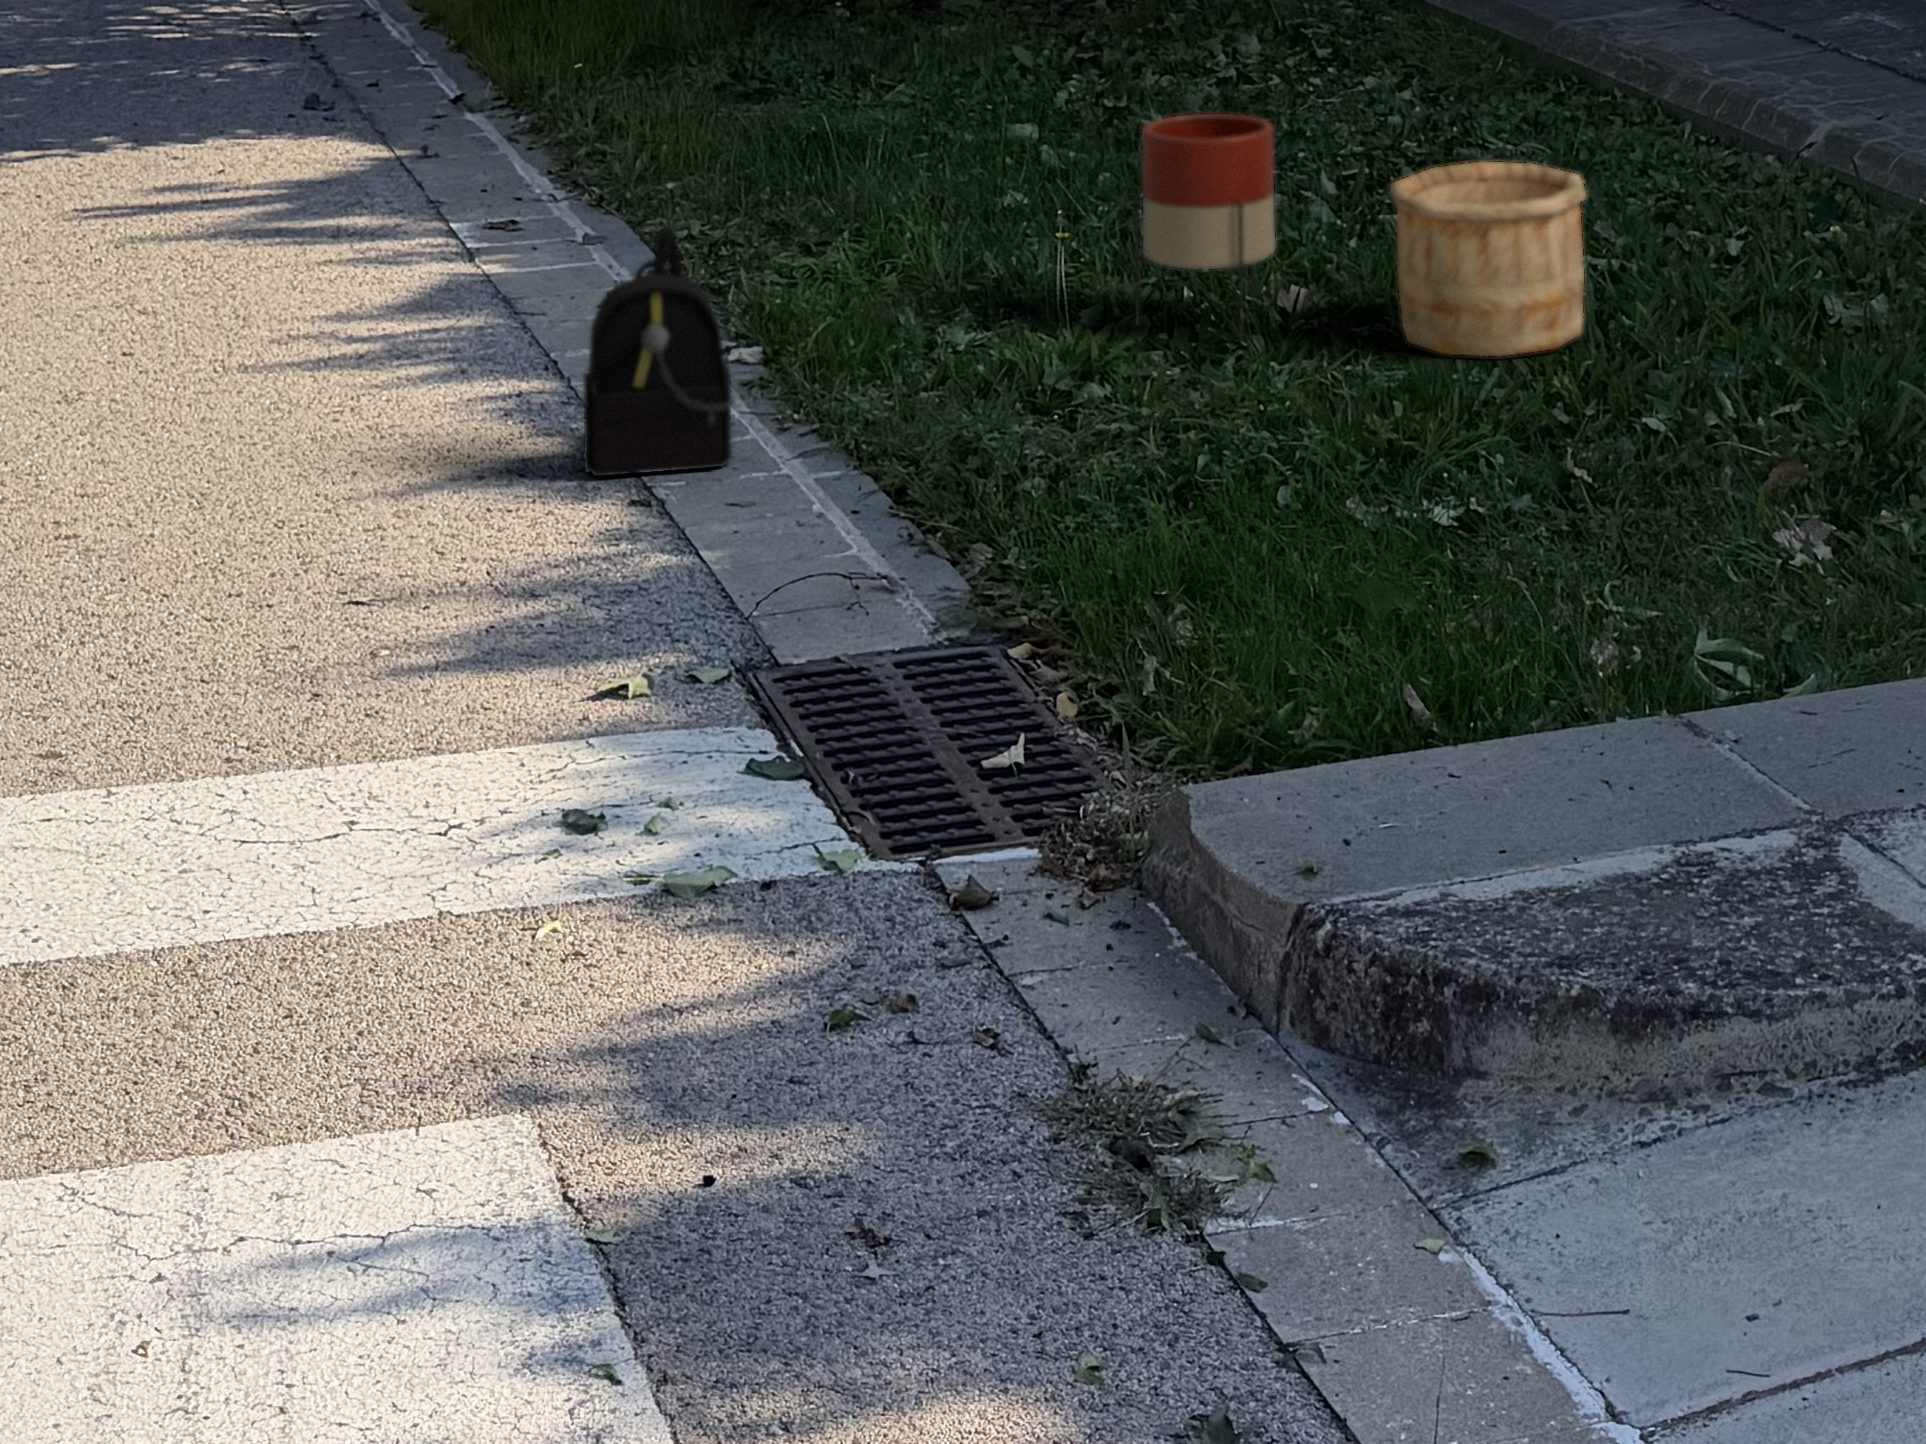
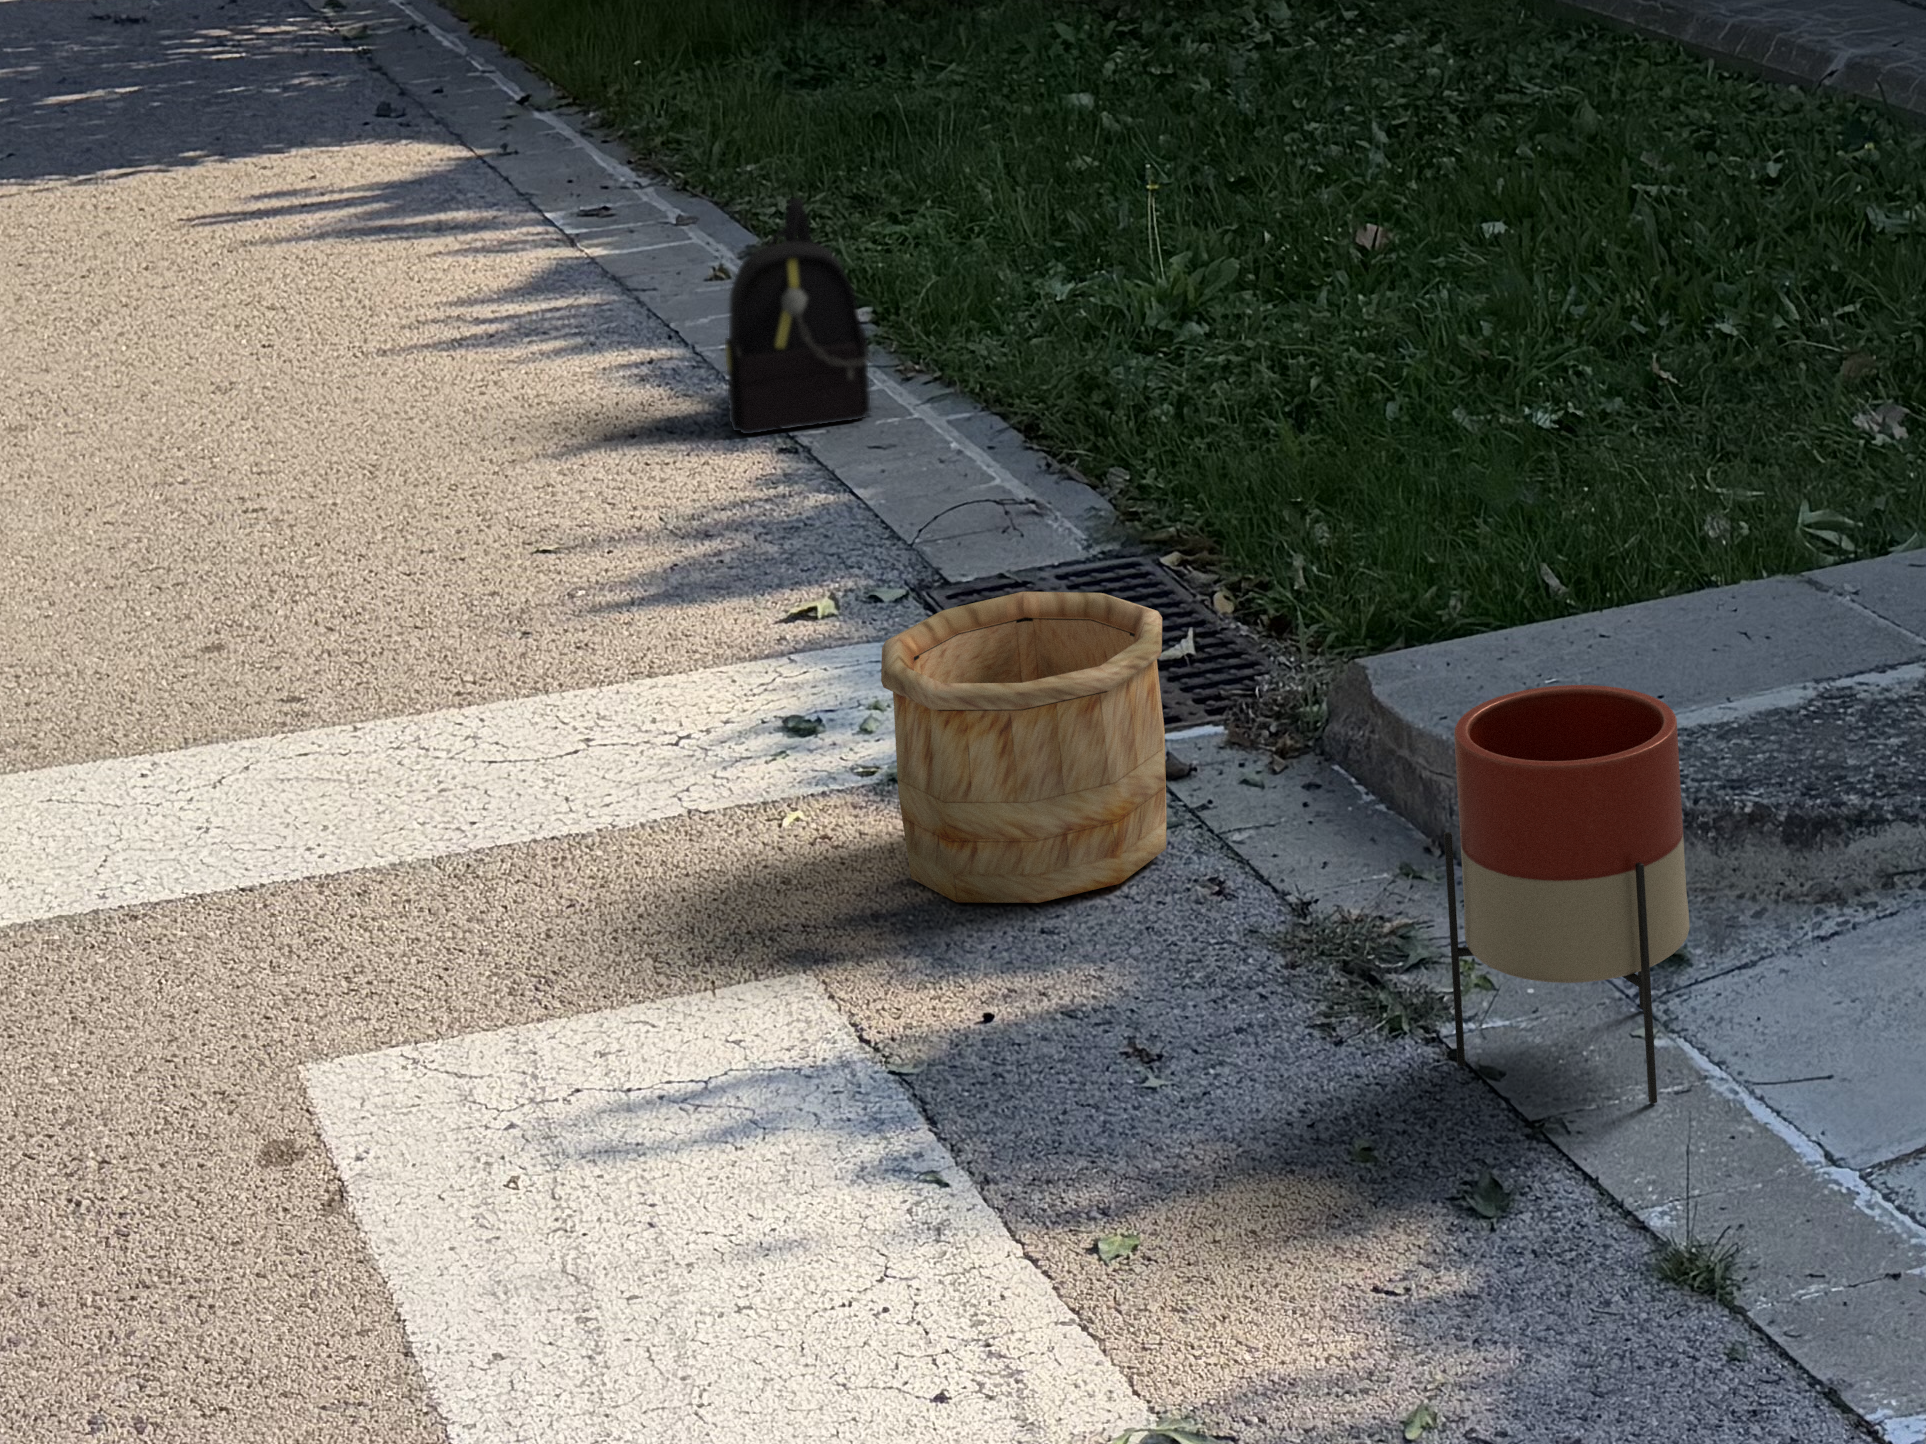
planter: present [1134,114,1275,340] -> present [1444,685,1690,1104]
wooden bucket: present [1390,161,1586,356] -> present [881,592,1166,903]

